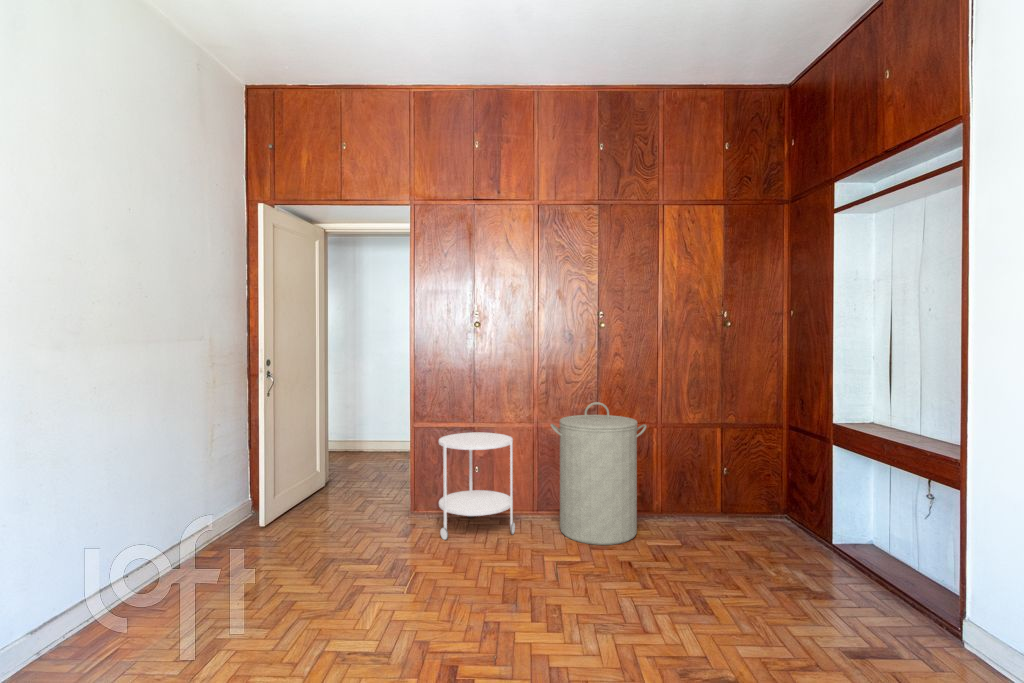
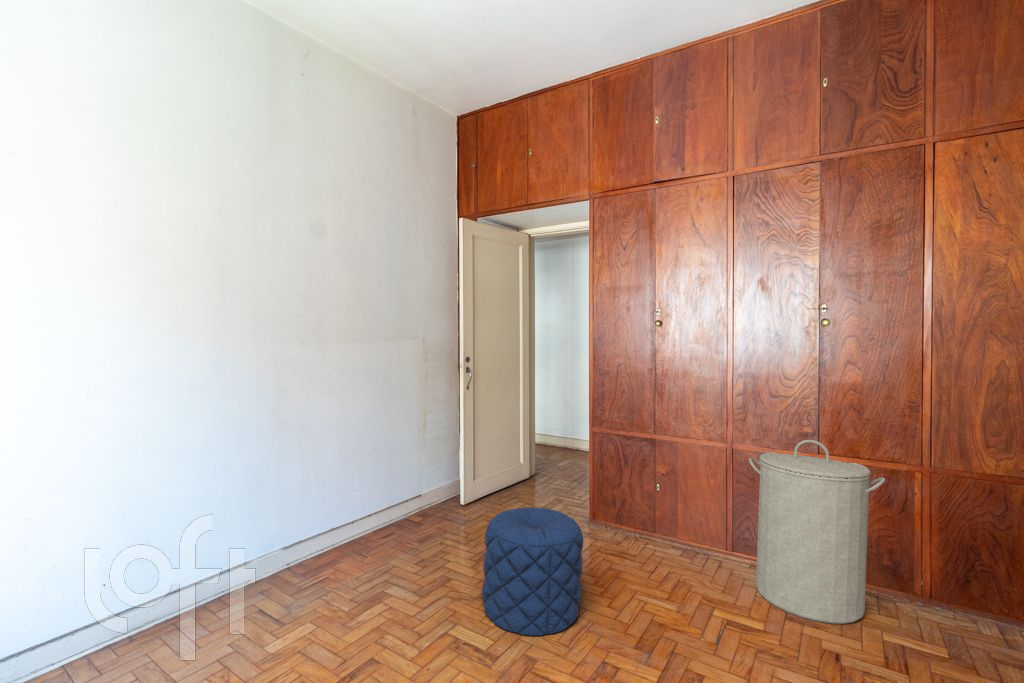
side table: present [439,432,515,540] -> none [617,452,704,573]
pouf: none [340,501,443,628] -> present [482,507,583,636]

